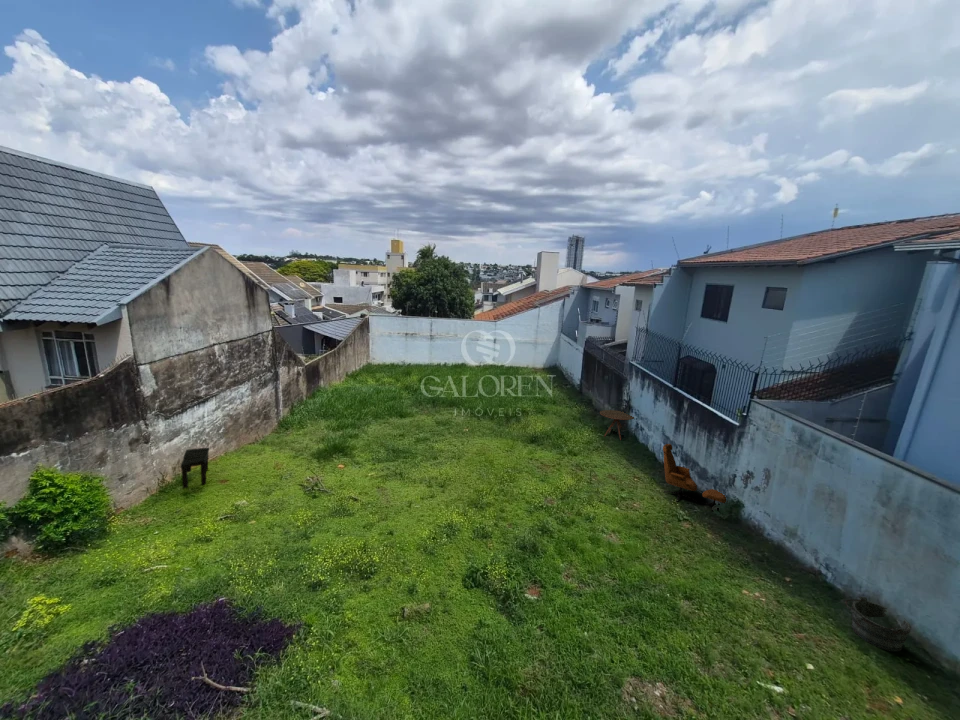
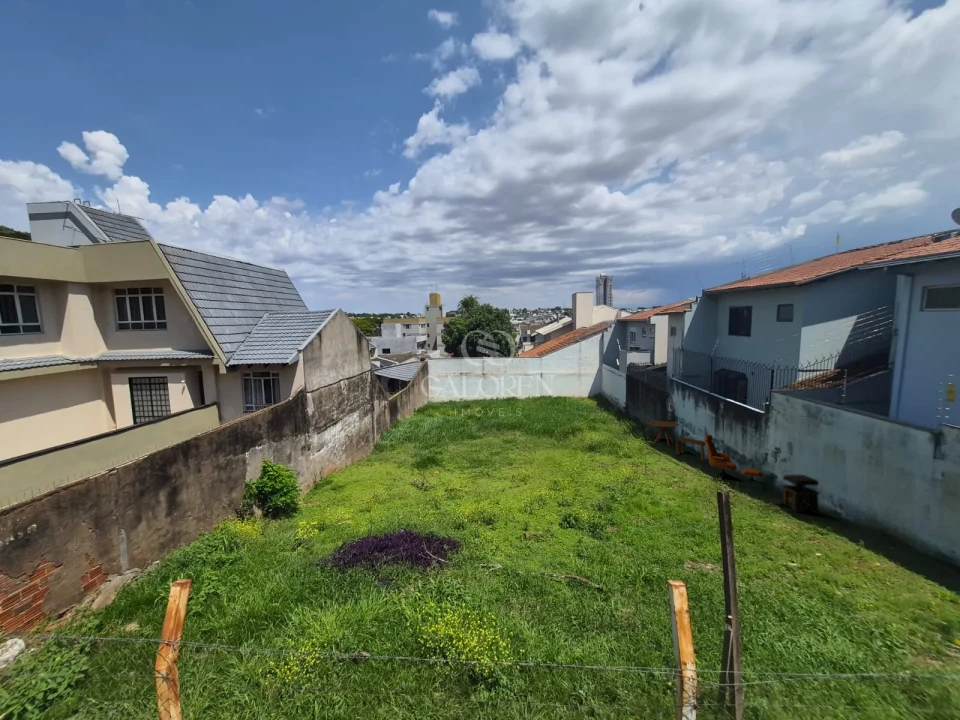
bench: present [181,448,209,488] -> present [676,438,708,461]
toolbox: none [752,513,802,565] -> present [782,474,819,512]
bucket: present [846,597,911,651] -> none [848,517,895,549]

